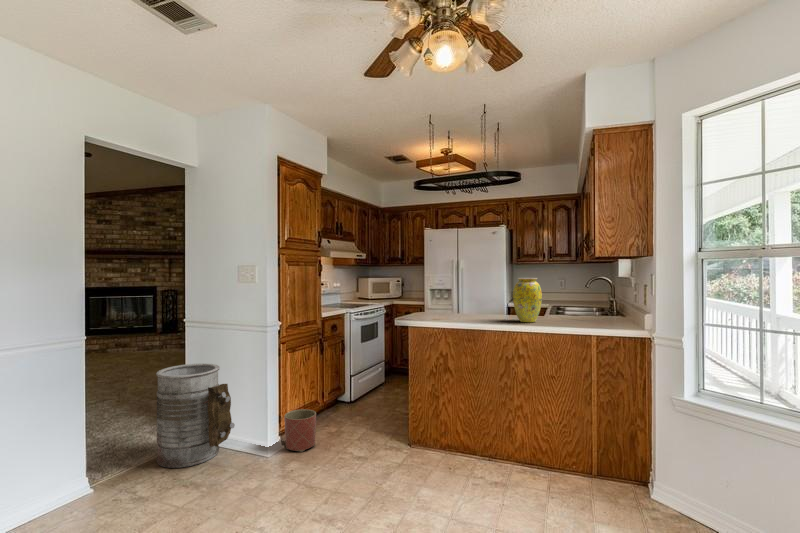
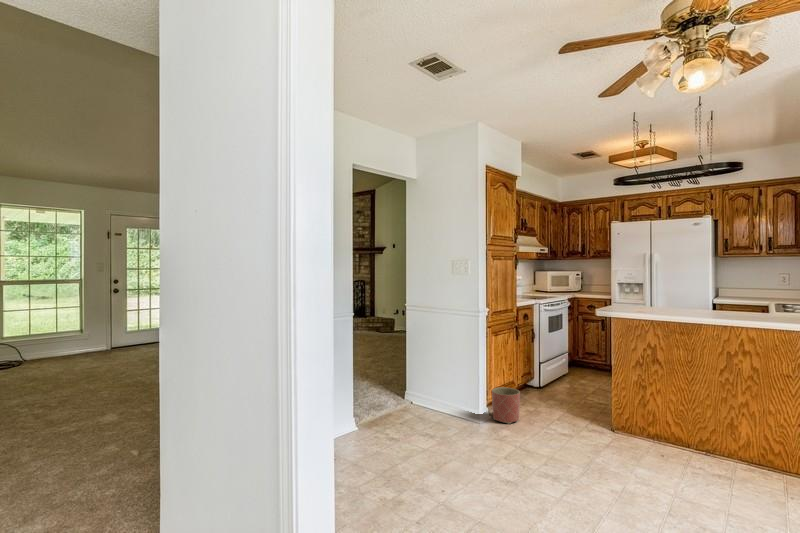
vase: present [513,278,542,322] -> none [734,272,772,318]
trash can: present [156,363,235,468] -> none [391,341,453,423]

